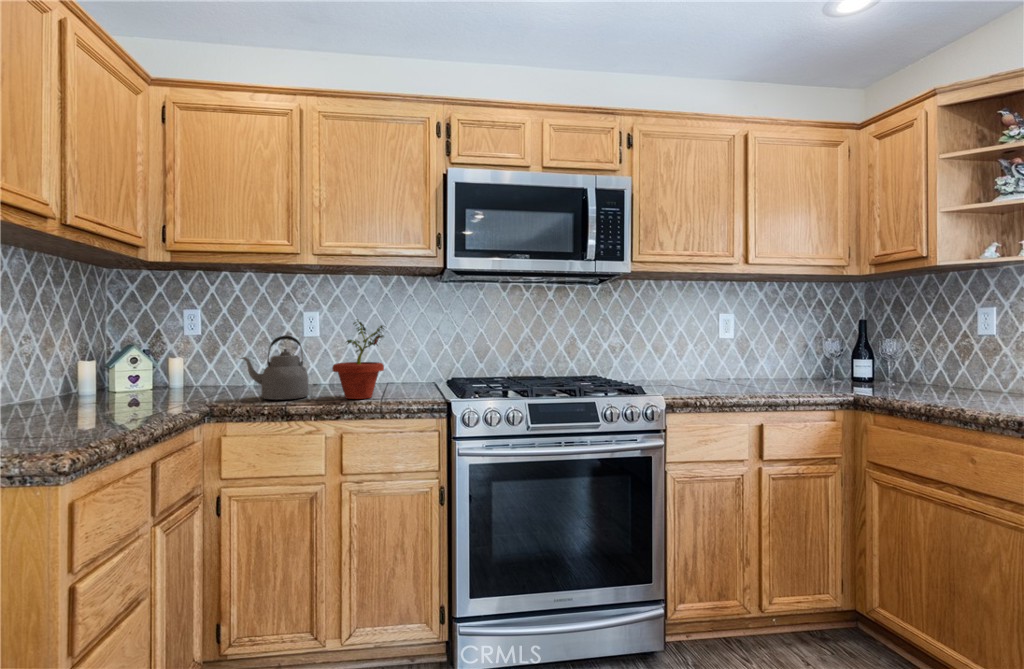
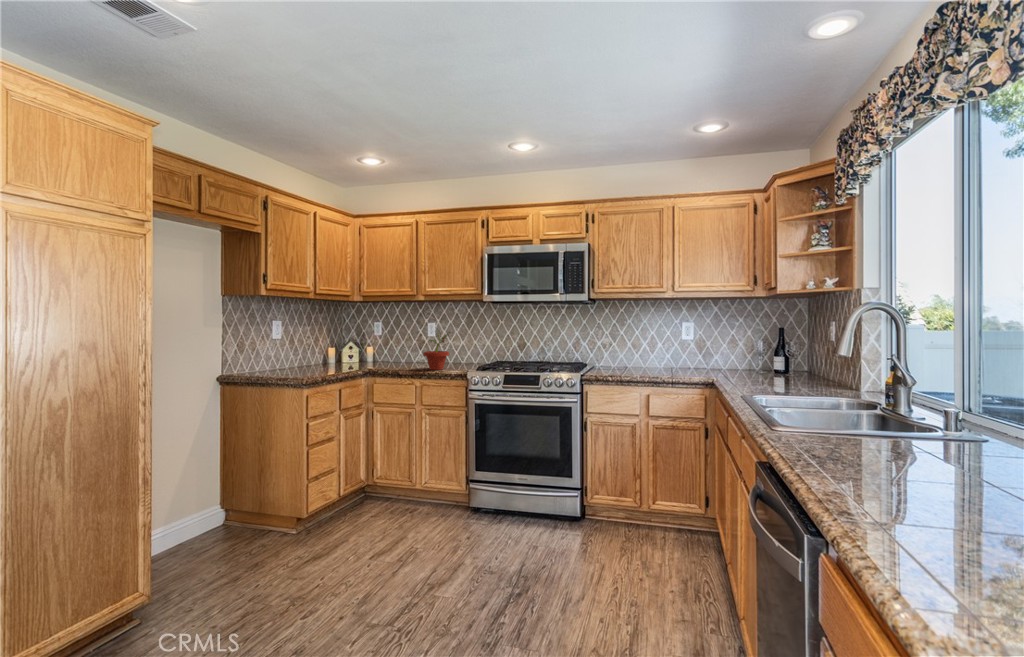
kettle: present [240,335,309,400] -> none [387,337,417,369]

